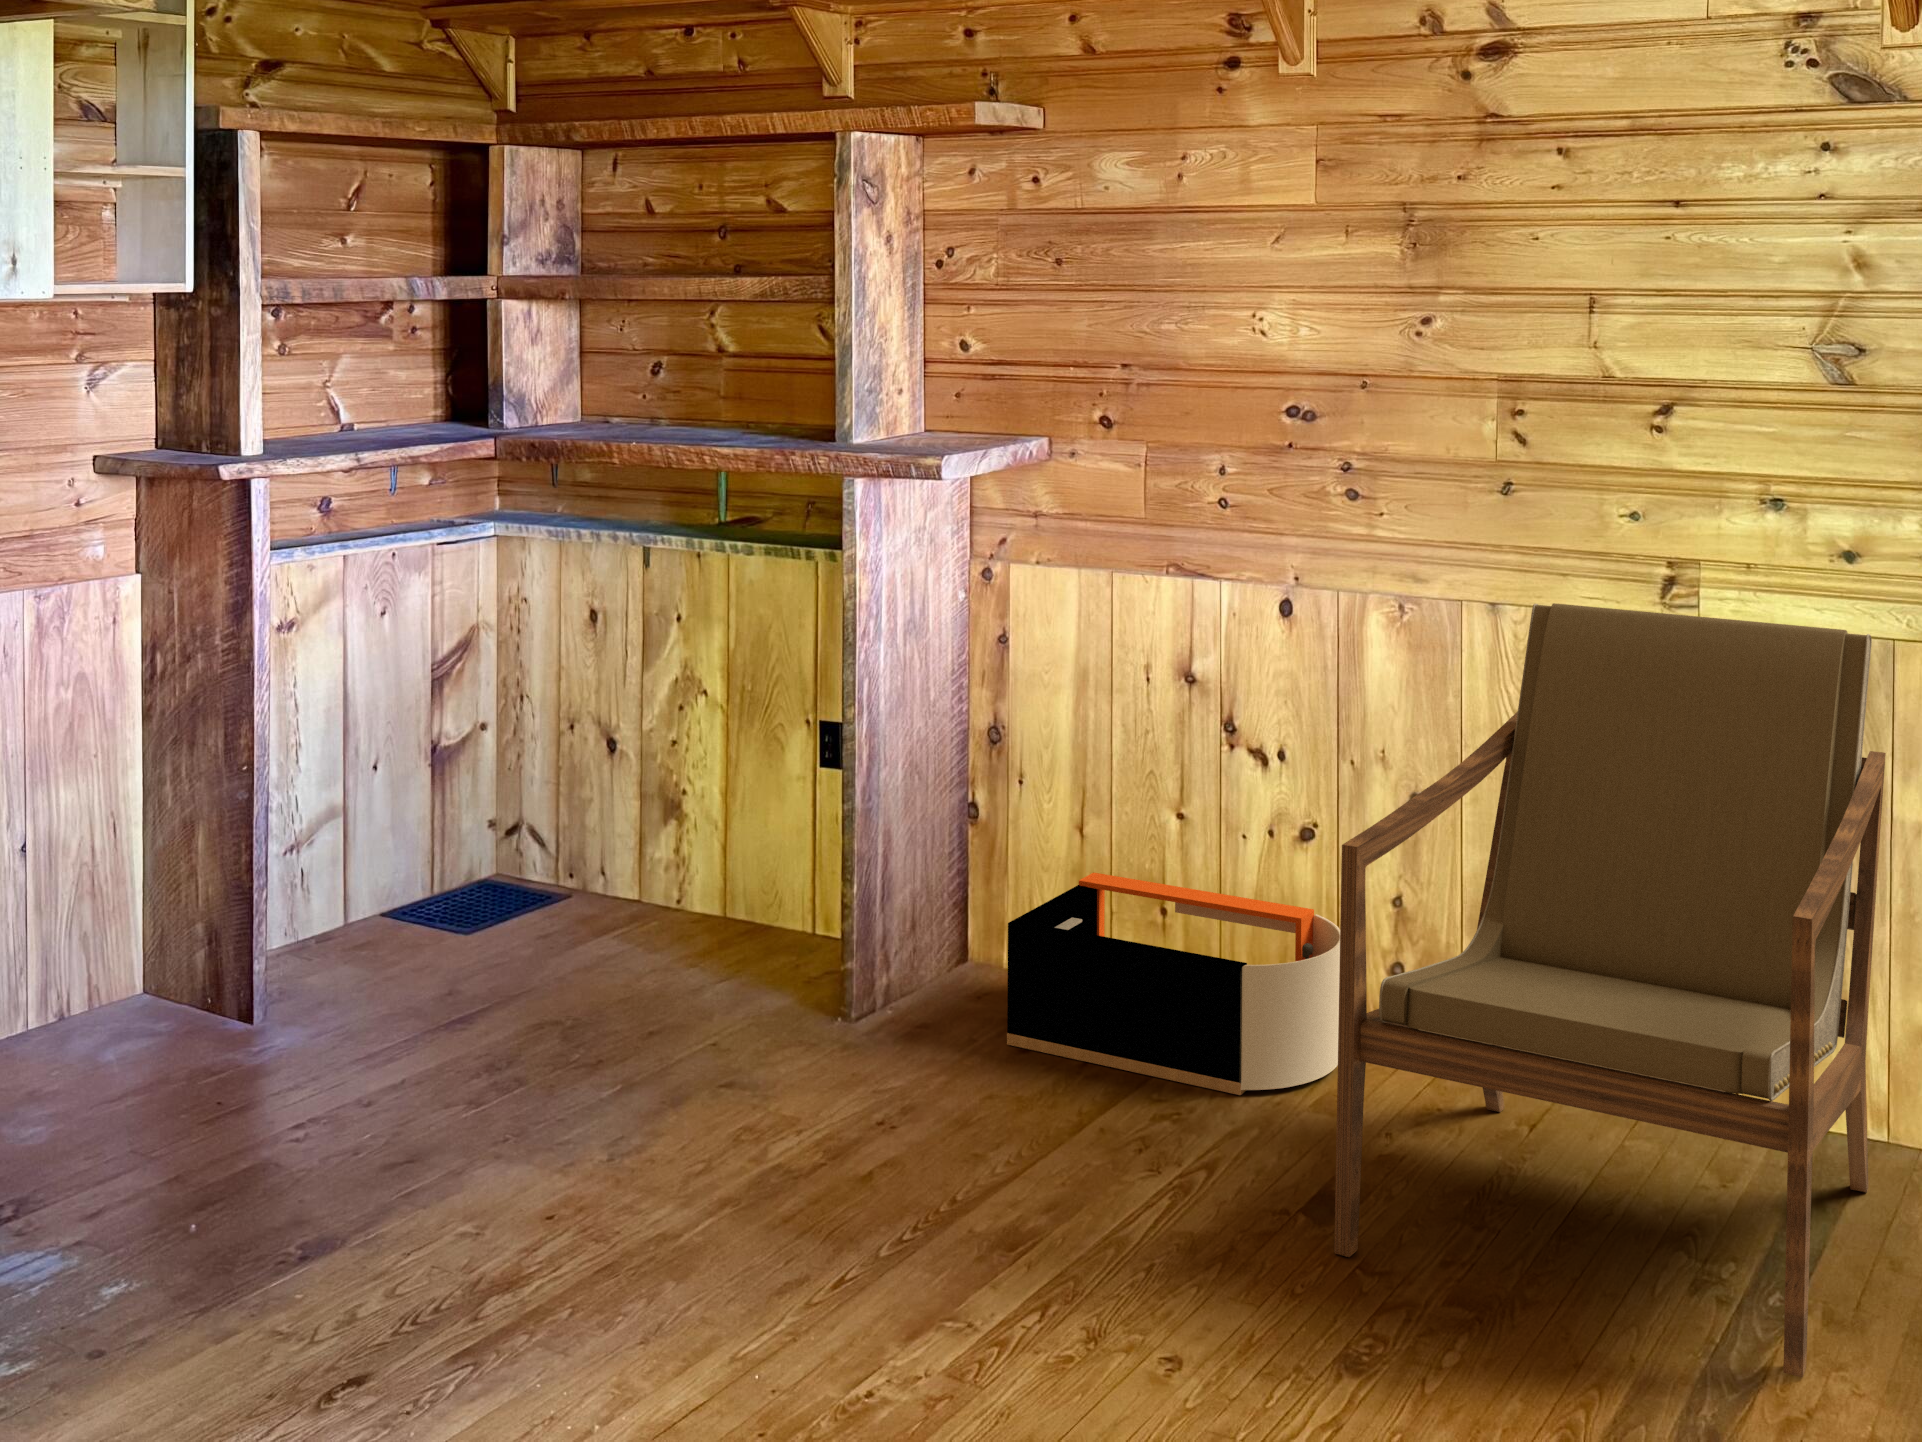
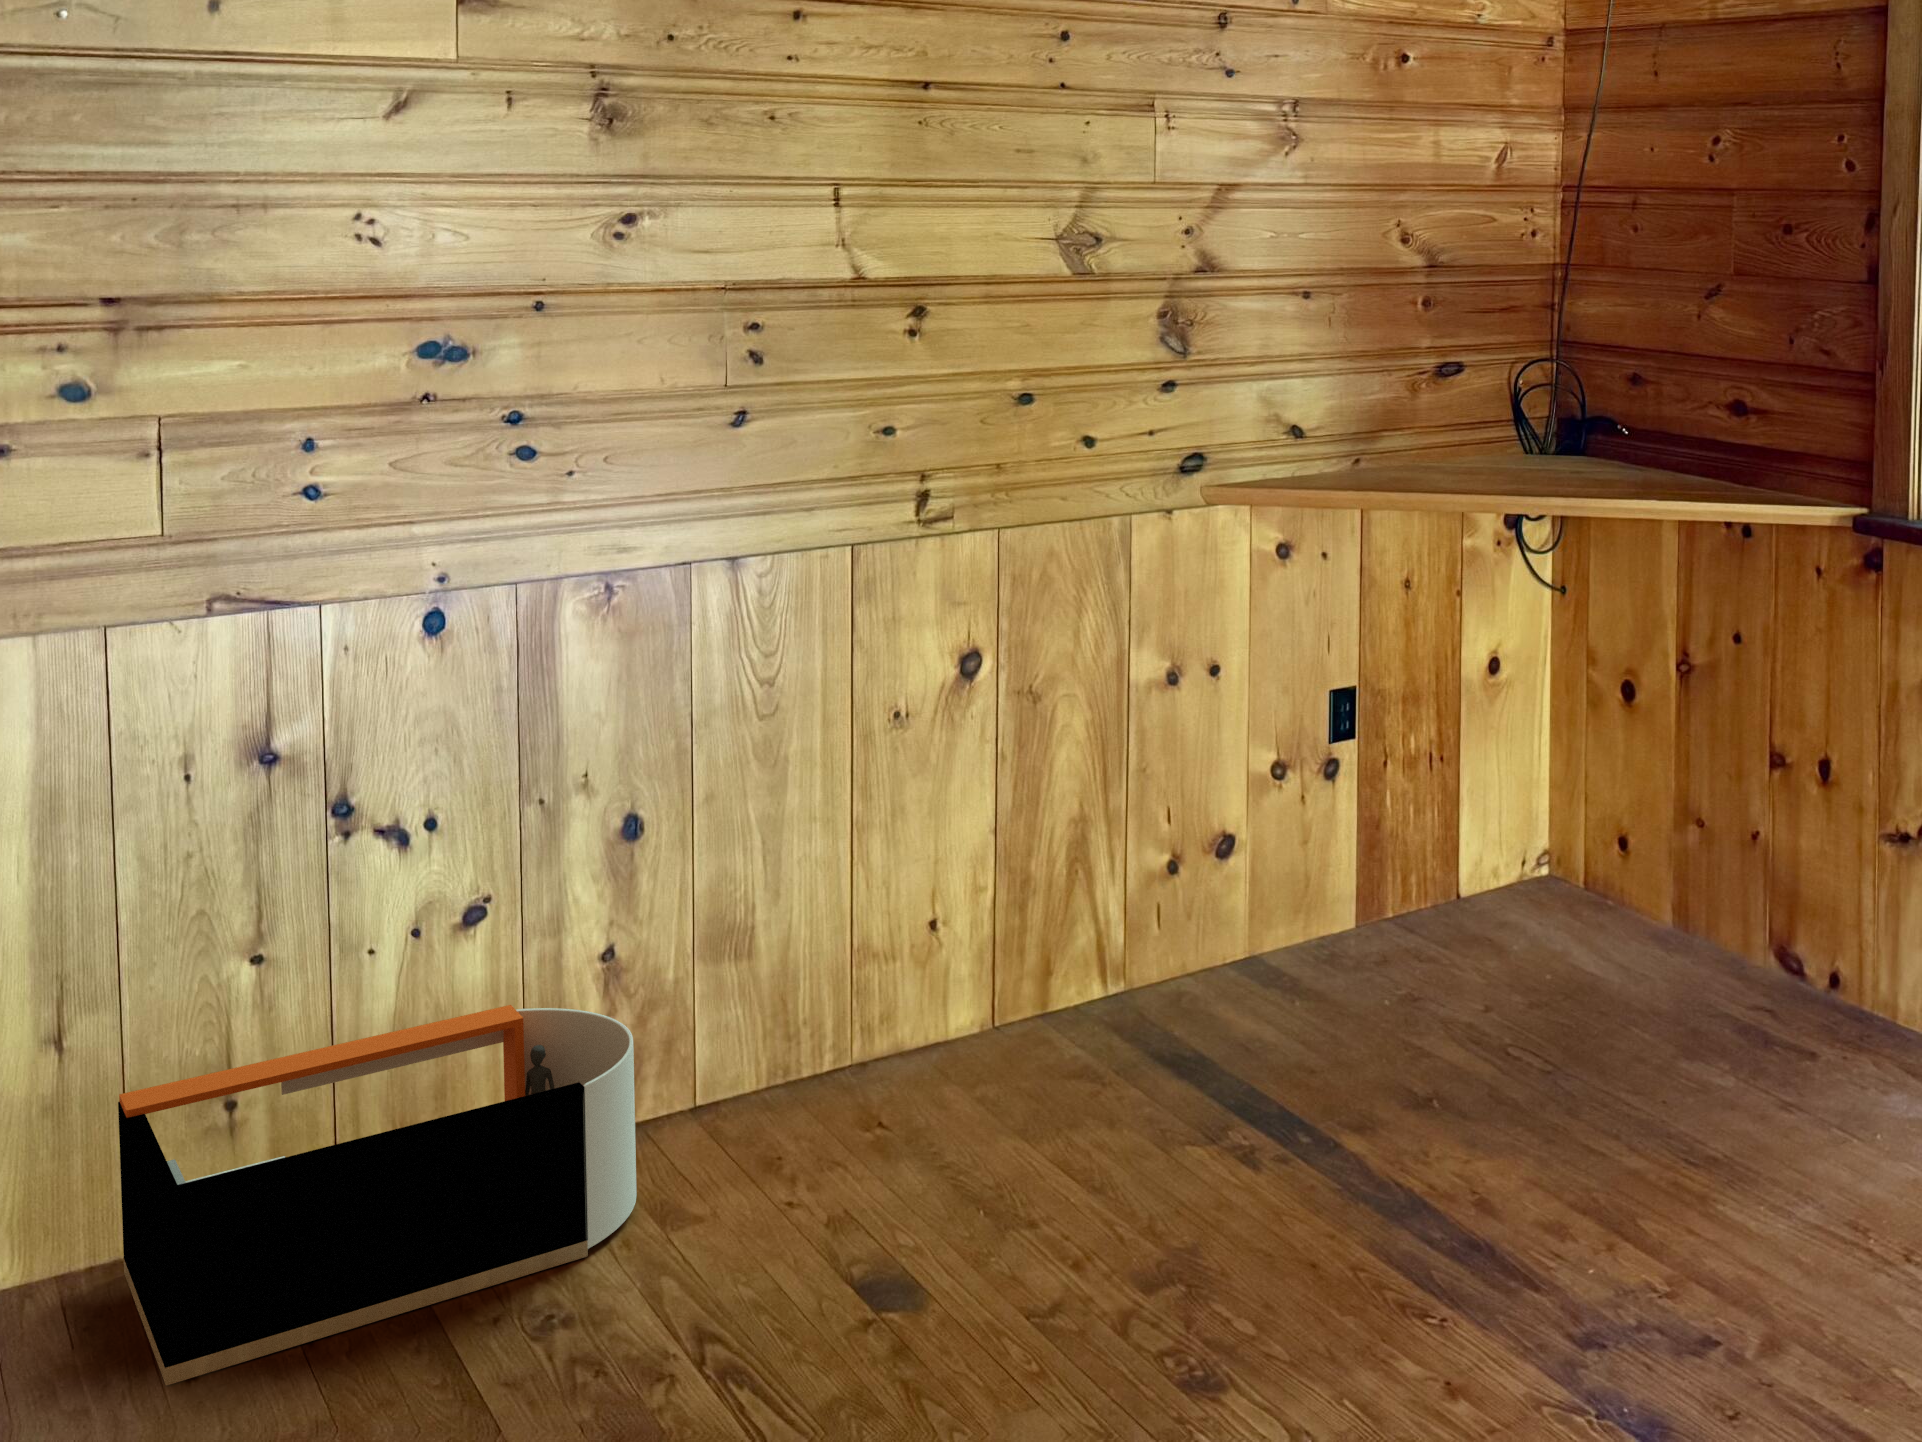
armchair: present [1334,603,1886,1377] -> none [791,510,1423,1308]

